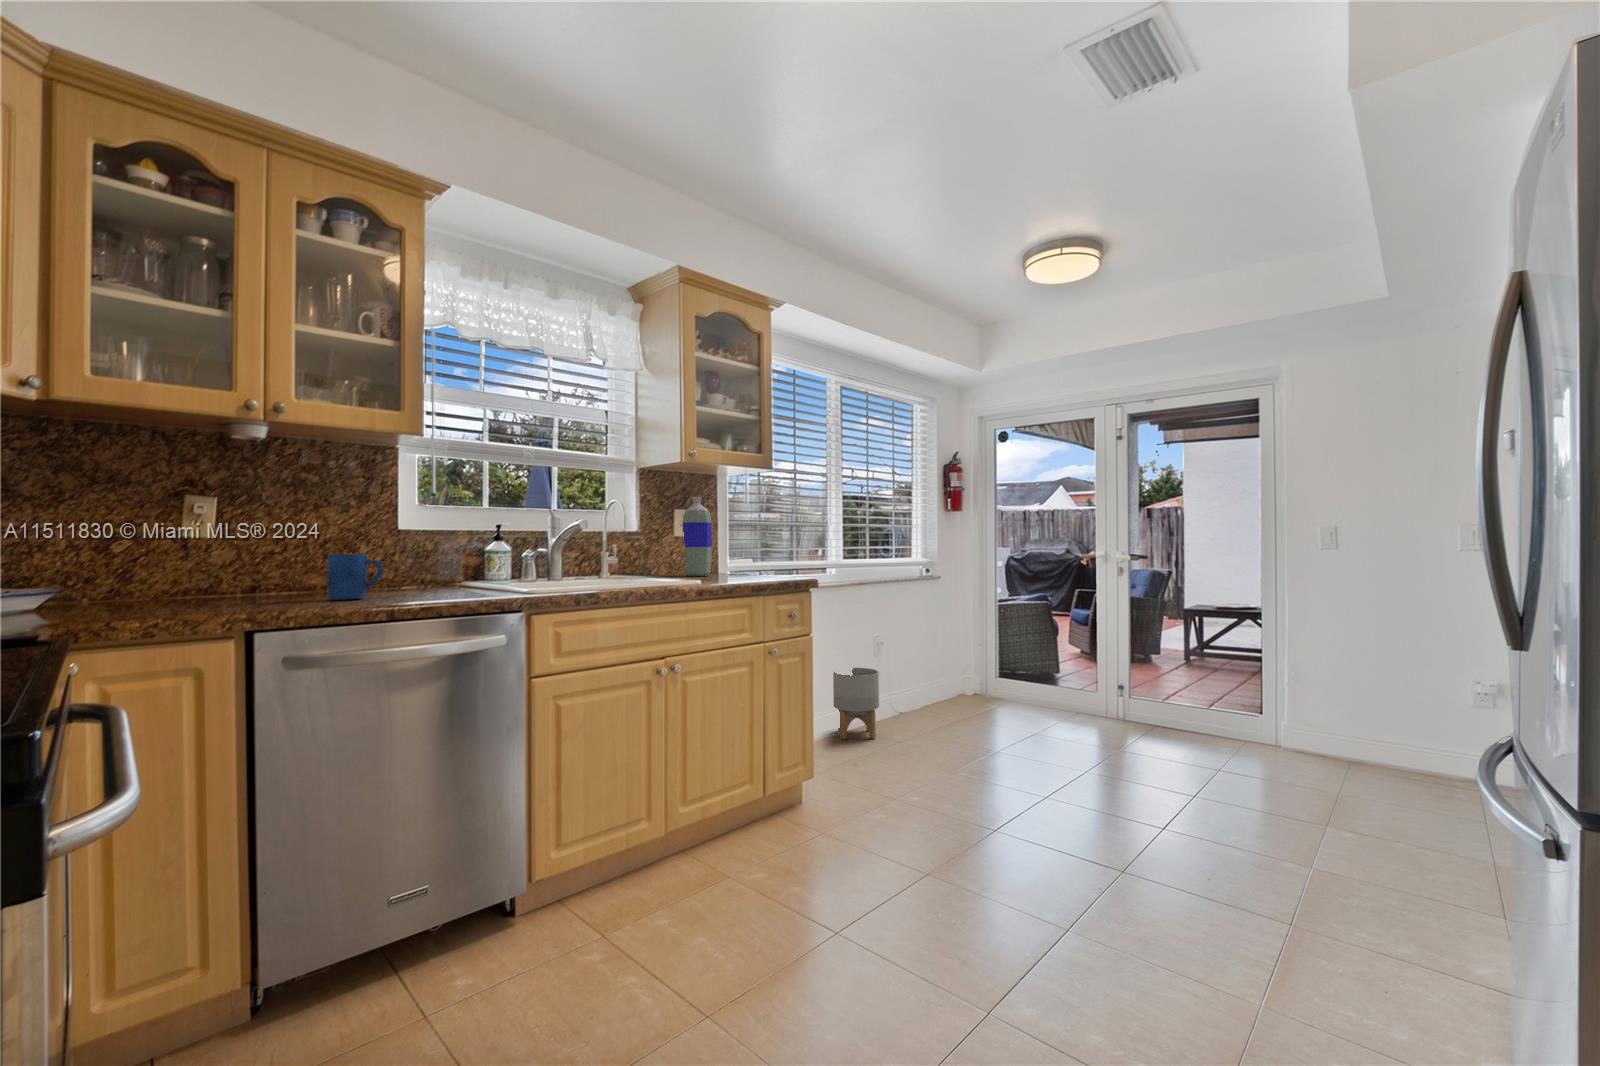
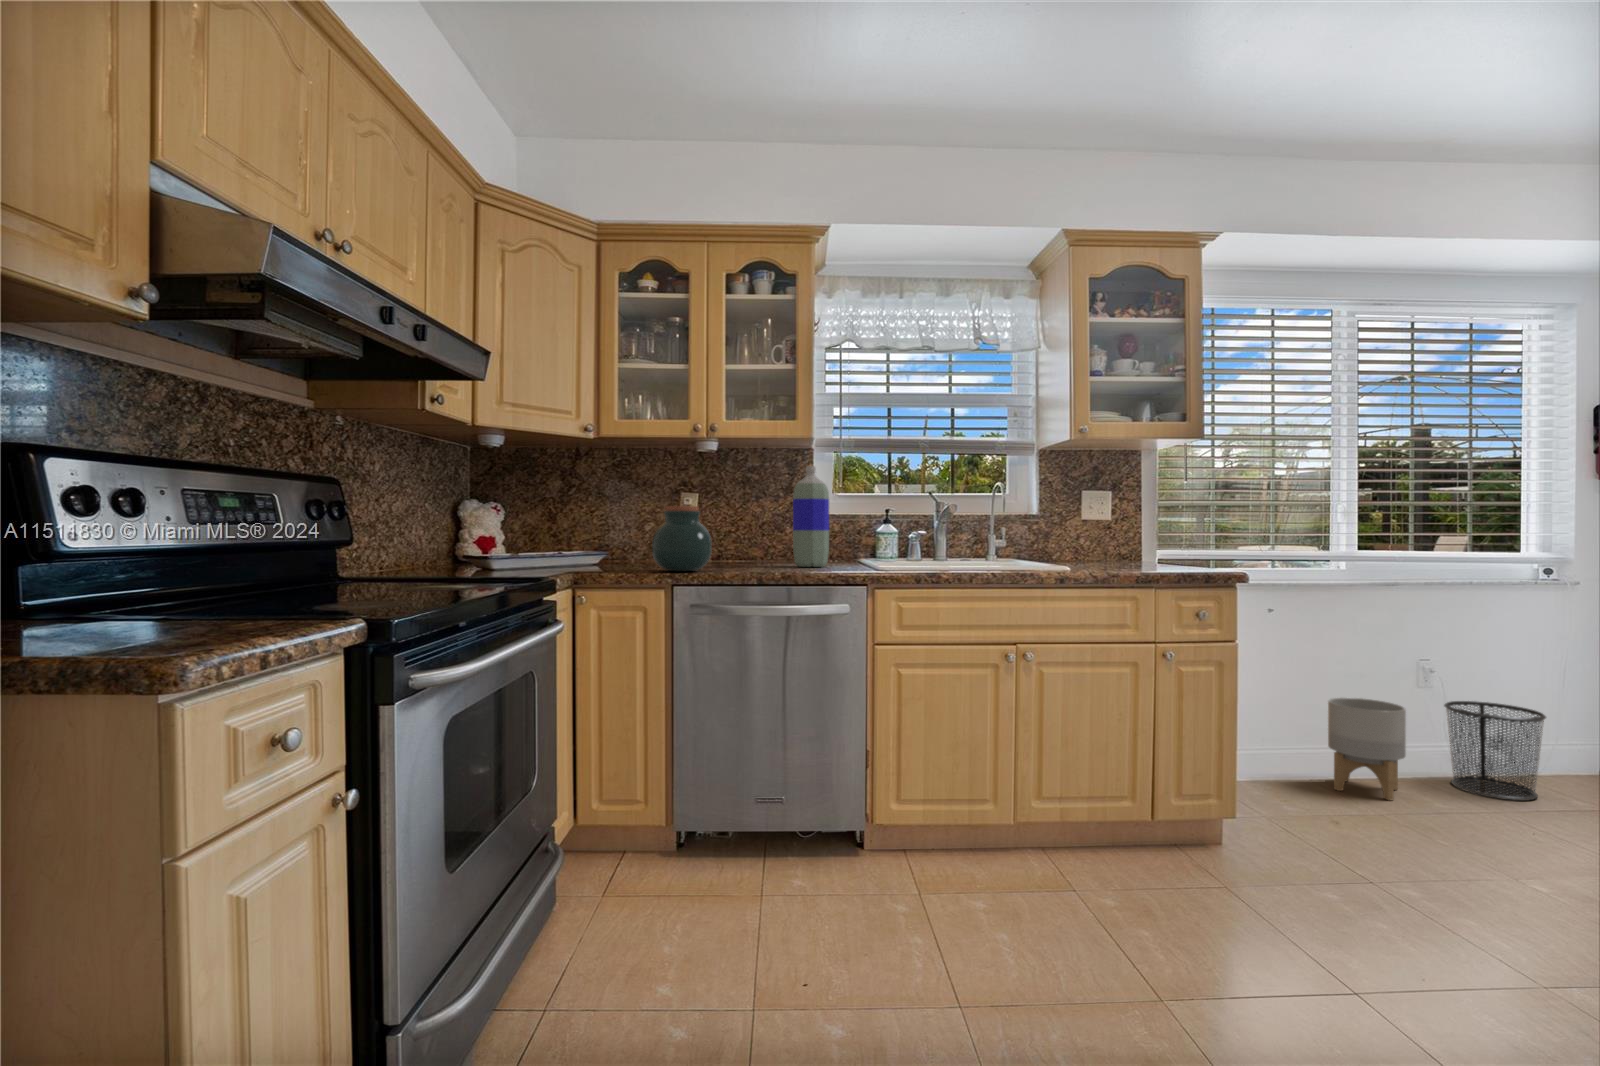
bottle: present [683,497,712,576] -> present [793,466,829,567]
jar: none [198,515,308,611] -> present [652,506,712,571]
mug: present [328,554,383,600] -> none [738,534,772,568]
waste bin: none [888,659,940,723] -> present [1444,701,1546,801]

